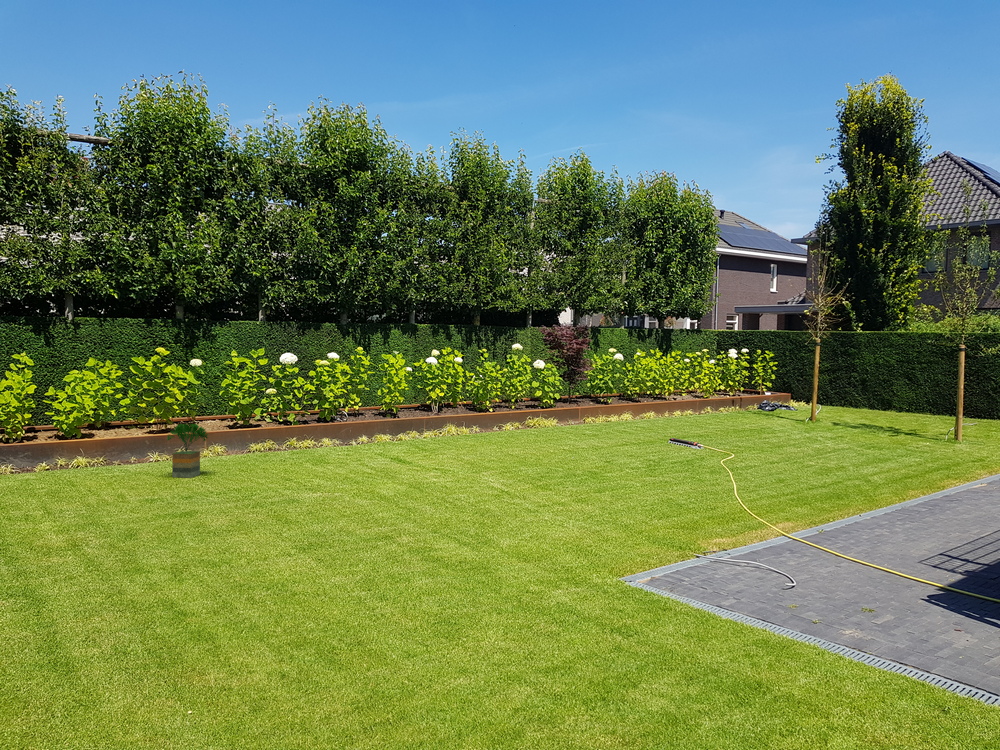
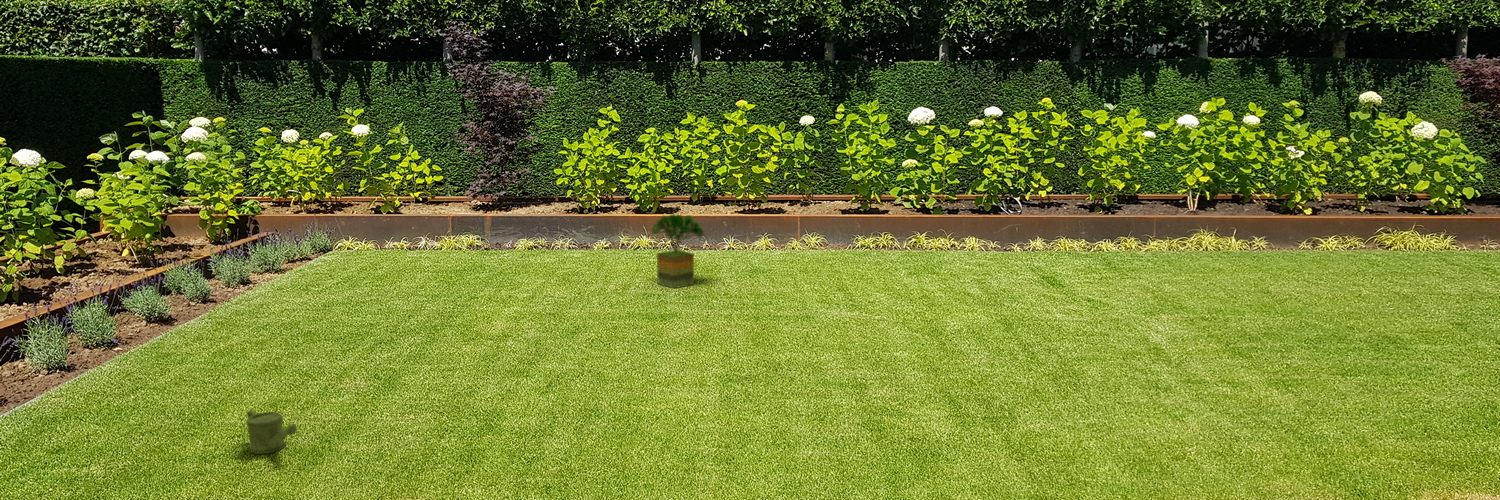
watering can: none [114,539,178,569] -> present [246,410,297,454]

